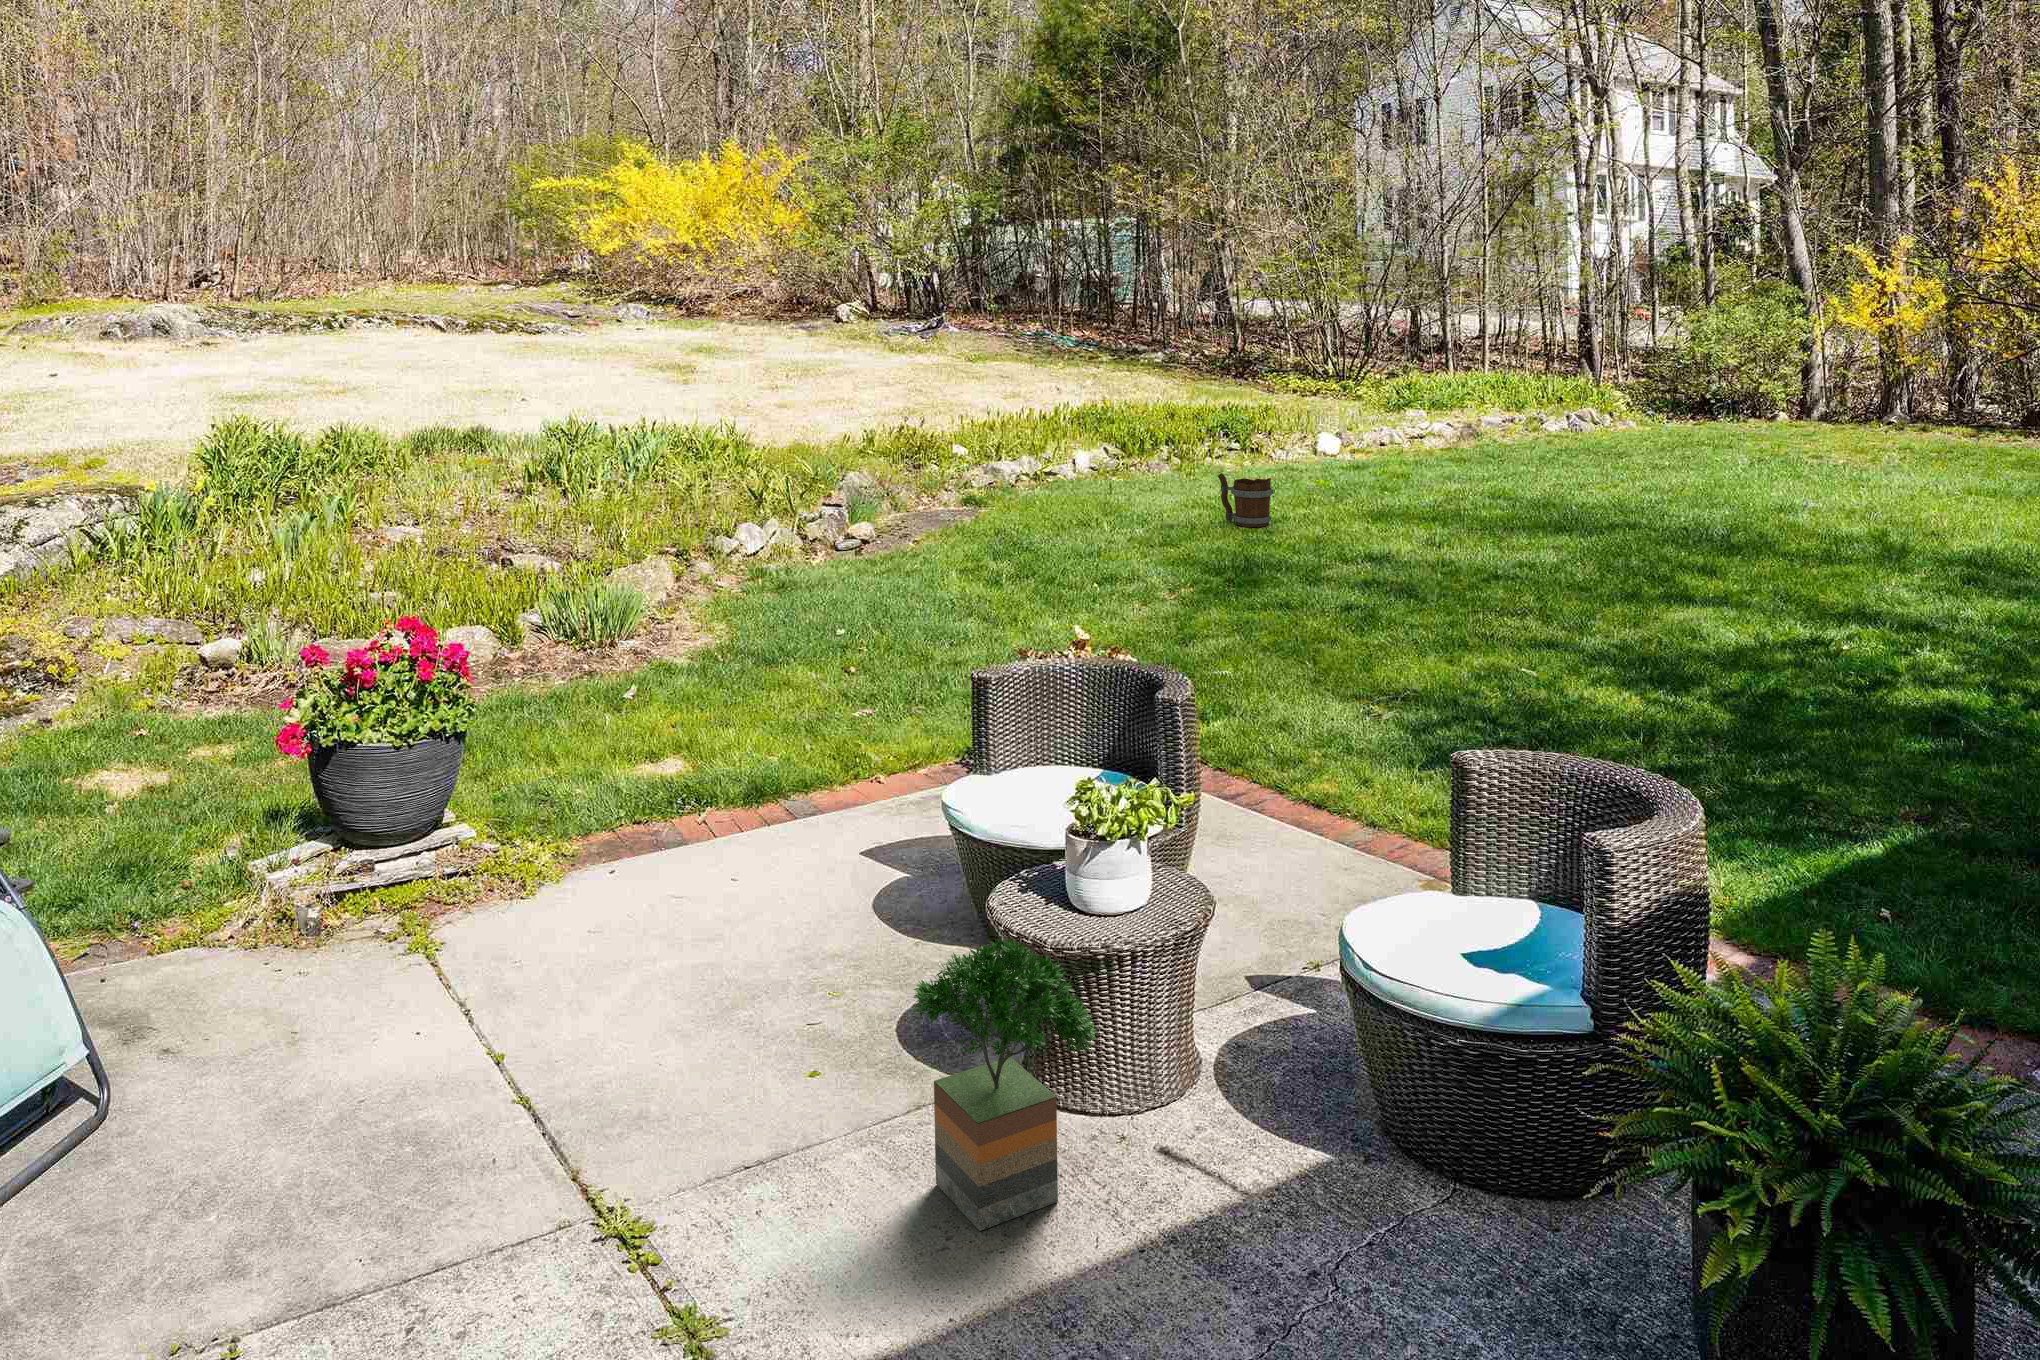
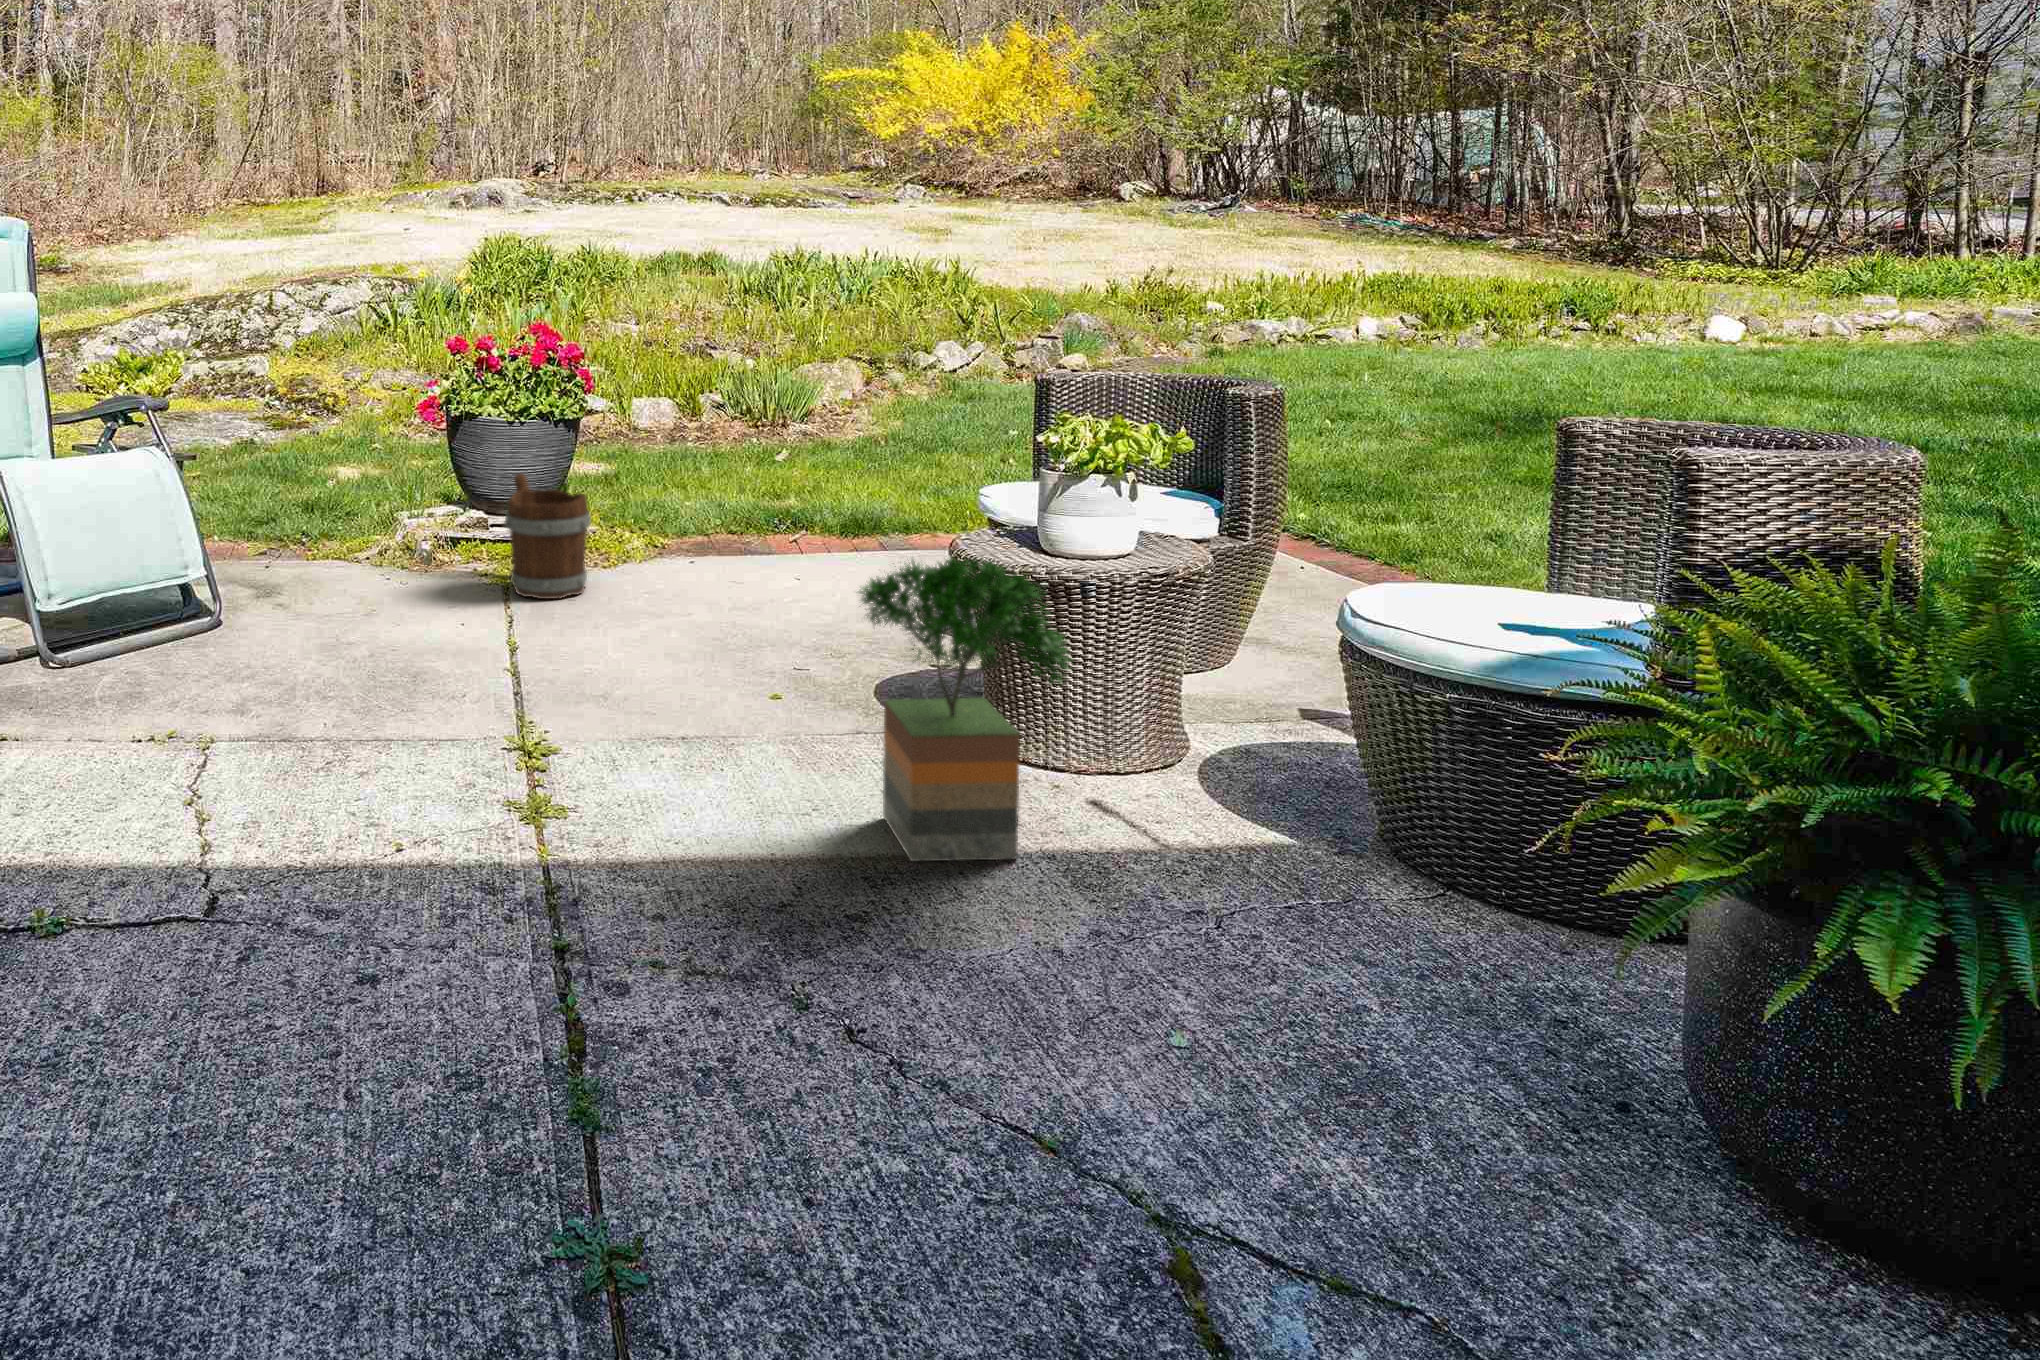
bucket: present [1218,473,1274,527] -> present [504,474,591,599]

